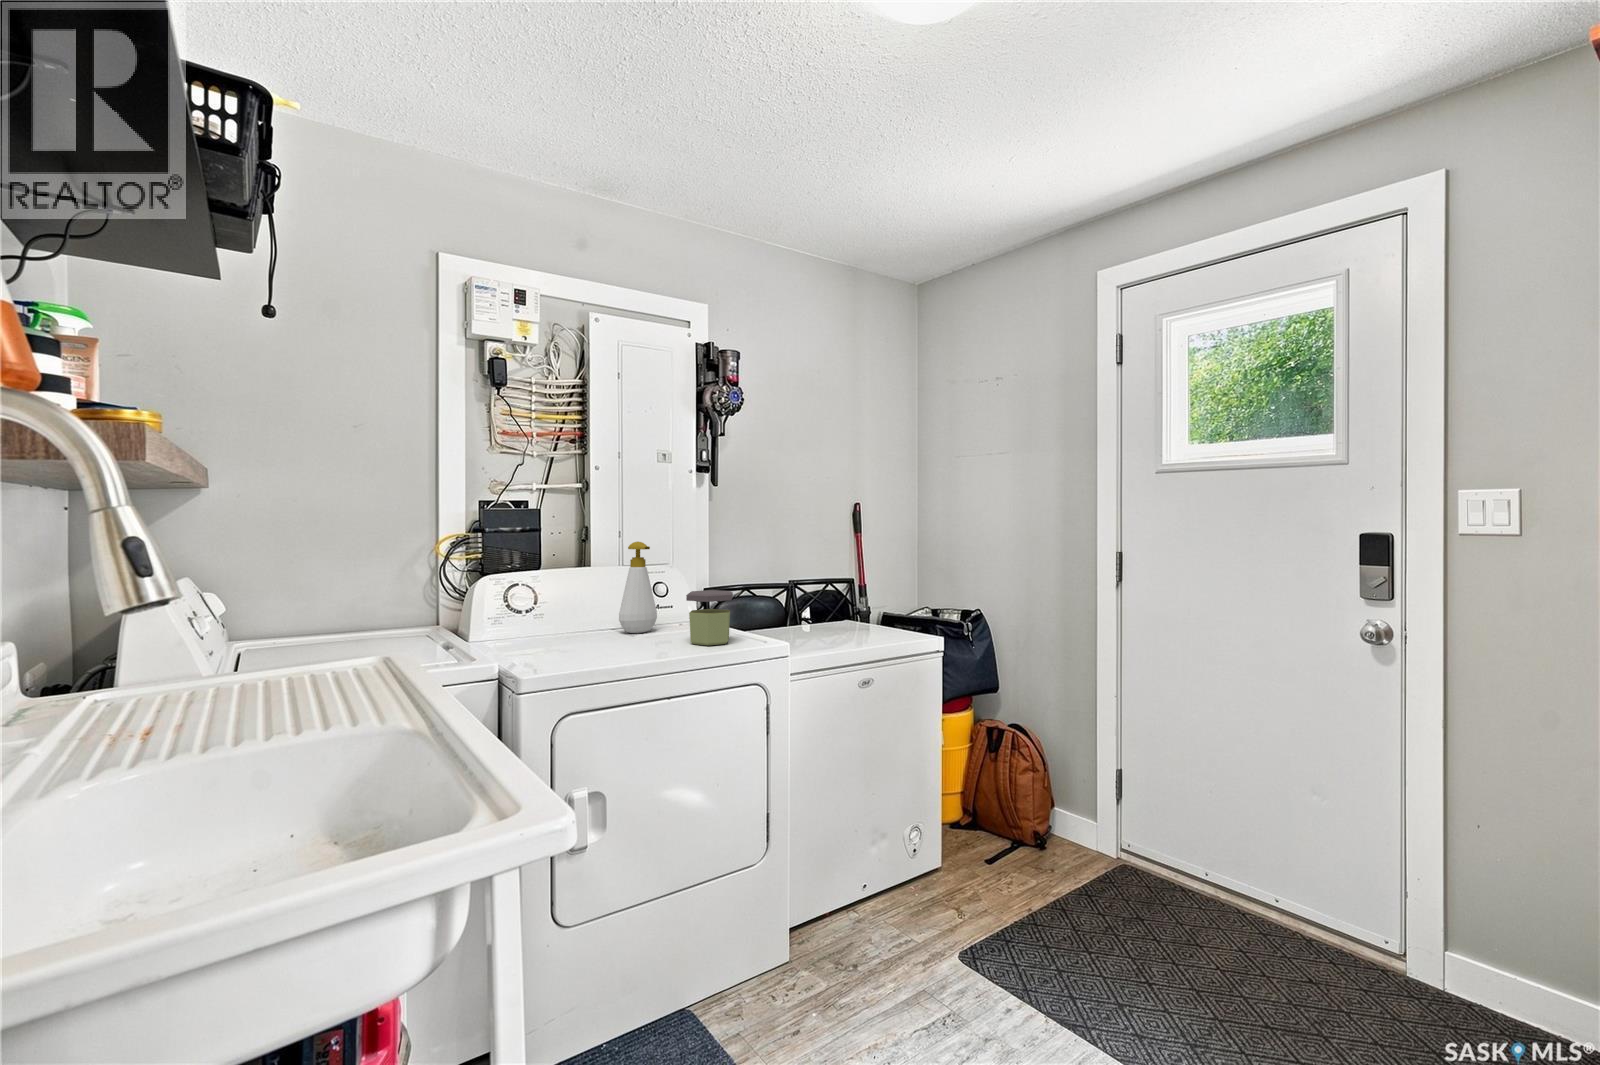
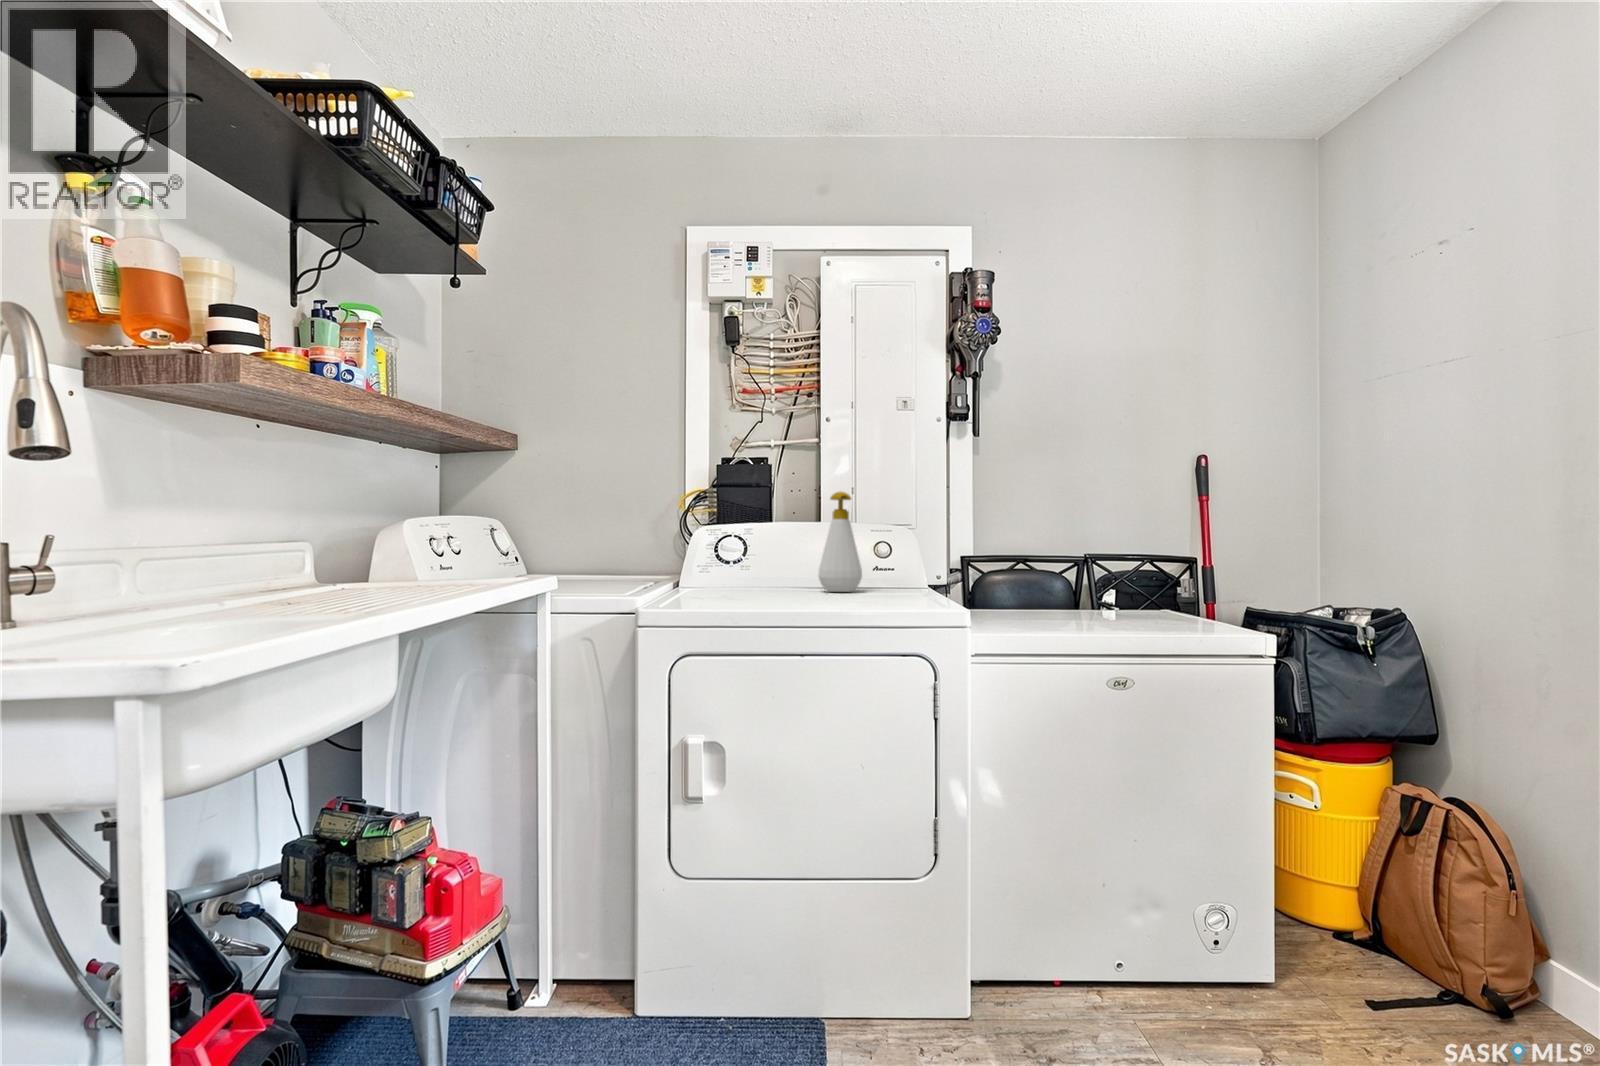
jar: present [686,590,733,645] -> none [860,543,920,604]

